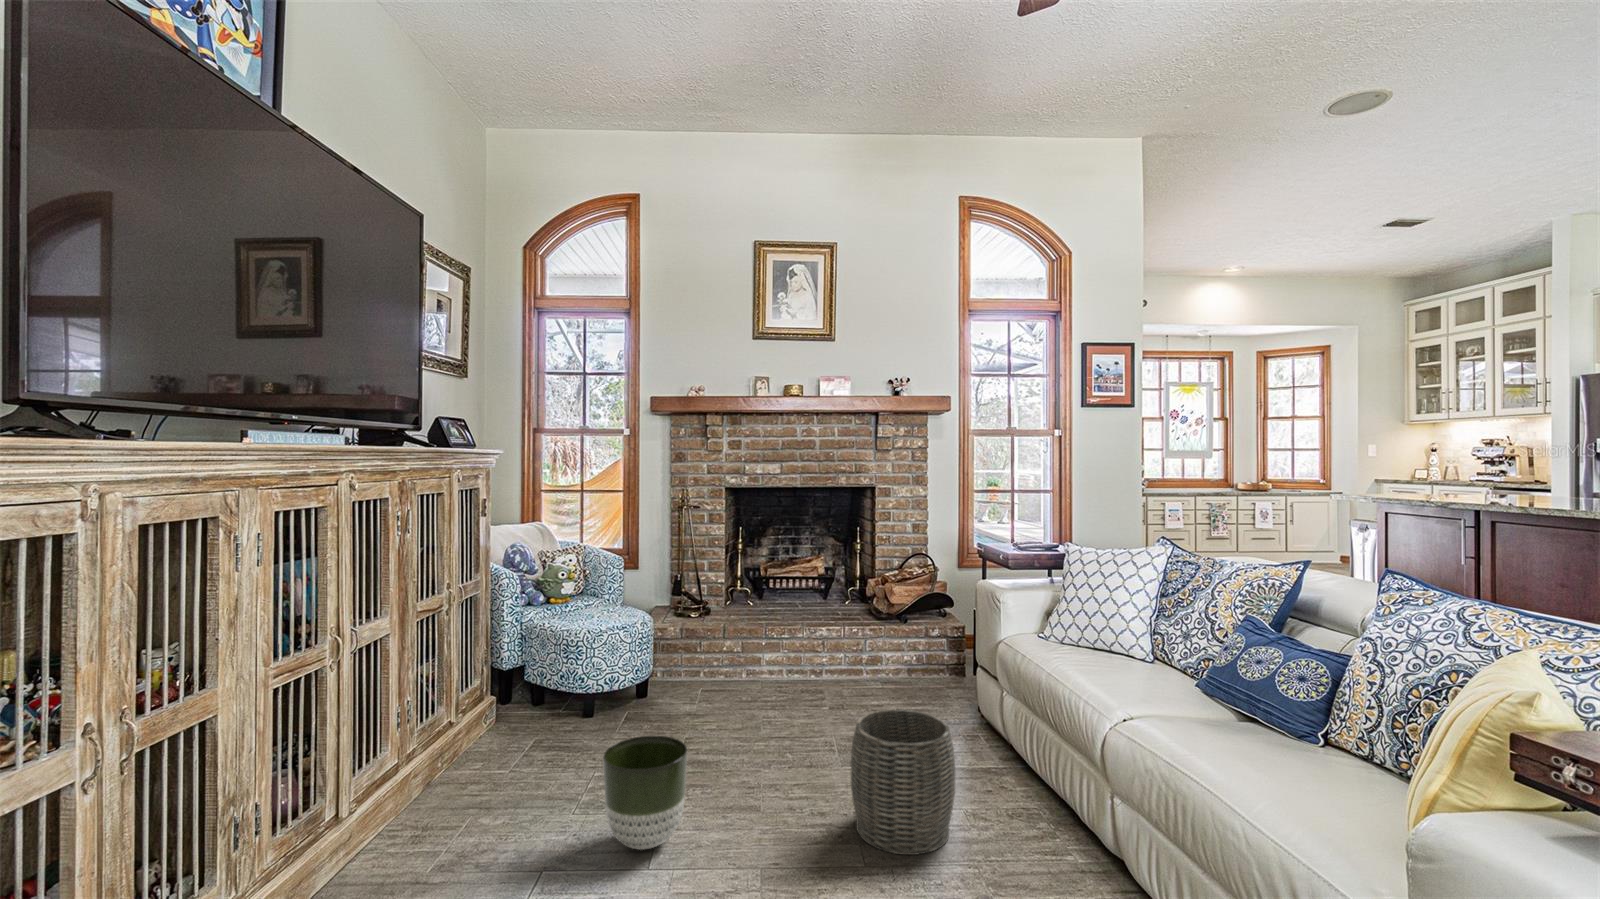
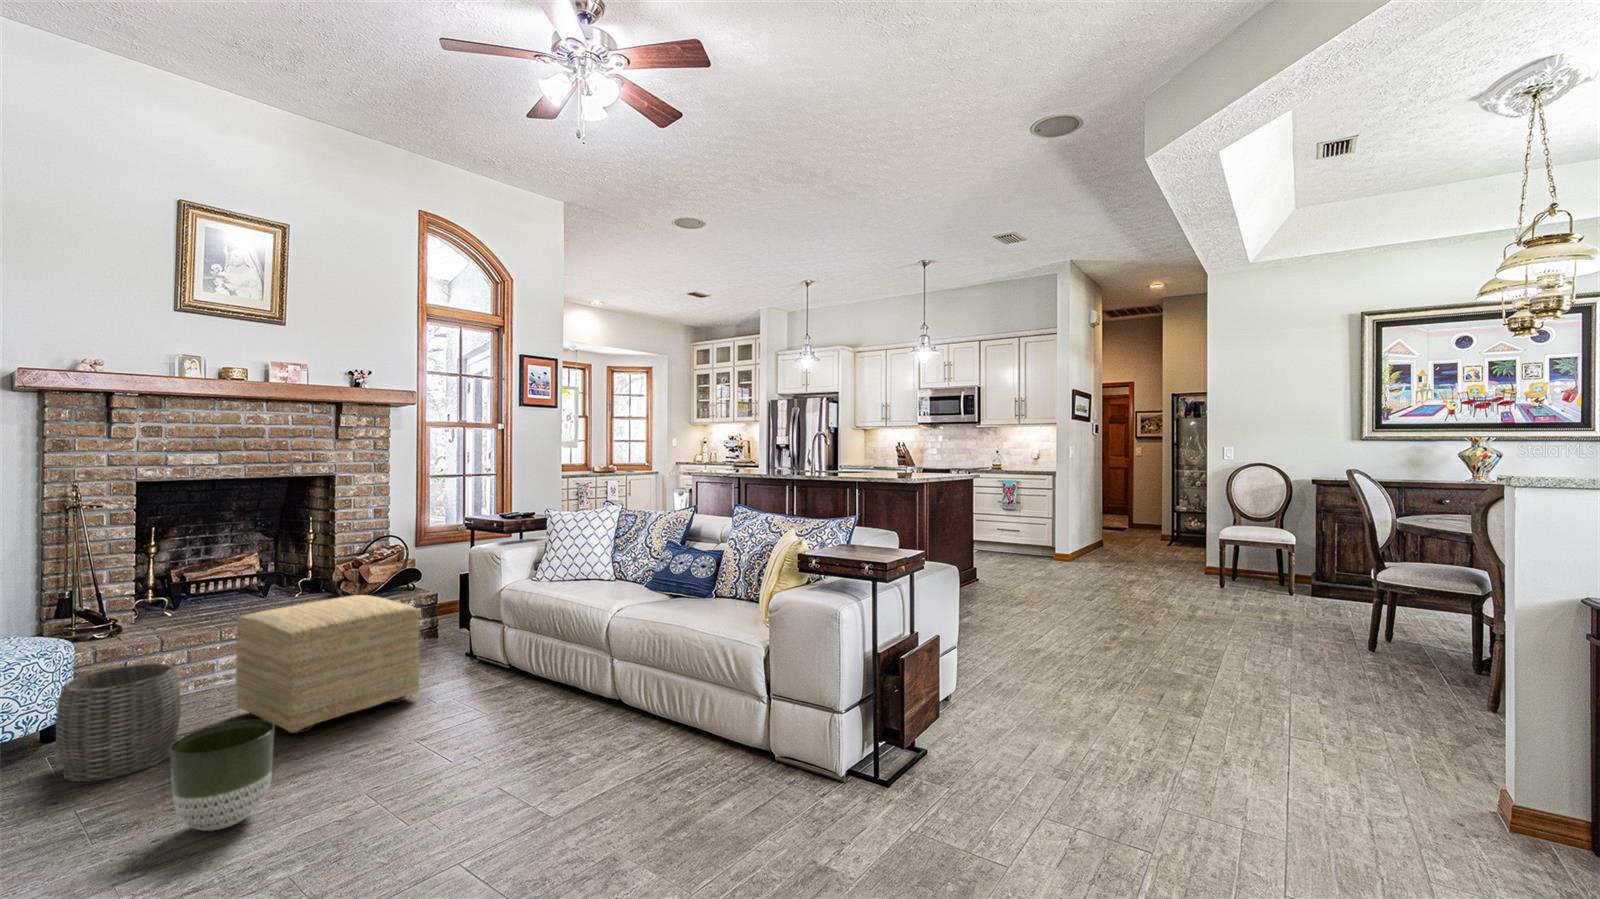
ottoman: none [751,617,892,759] -> present [236,595,420,733]
woven basket: present [851,710,955,855] -> present [56,663,181,782]

